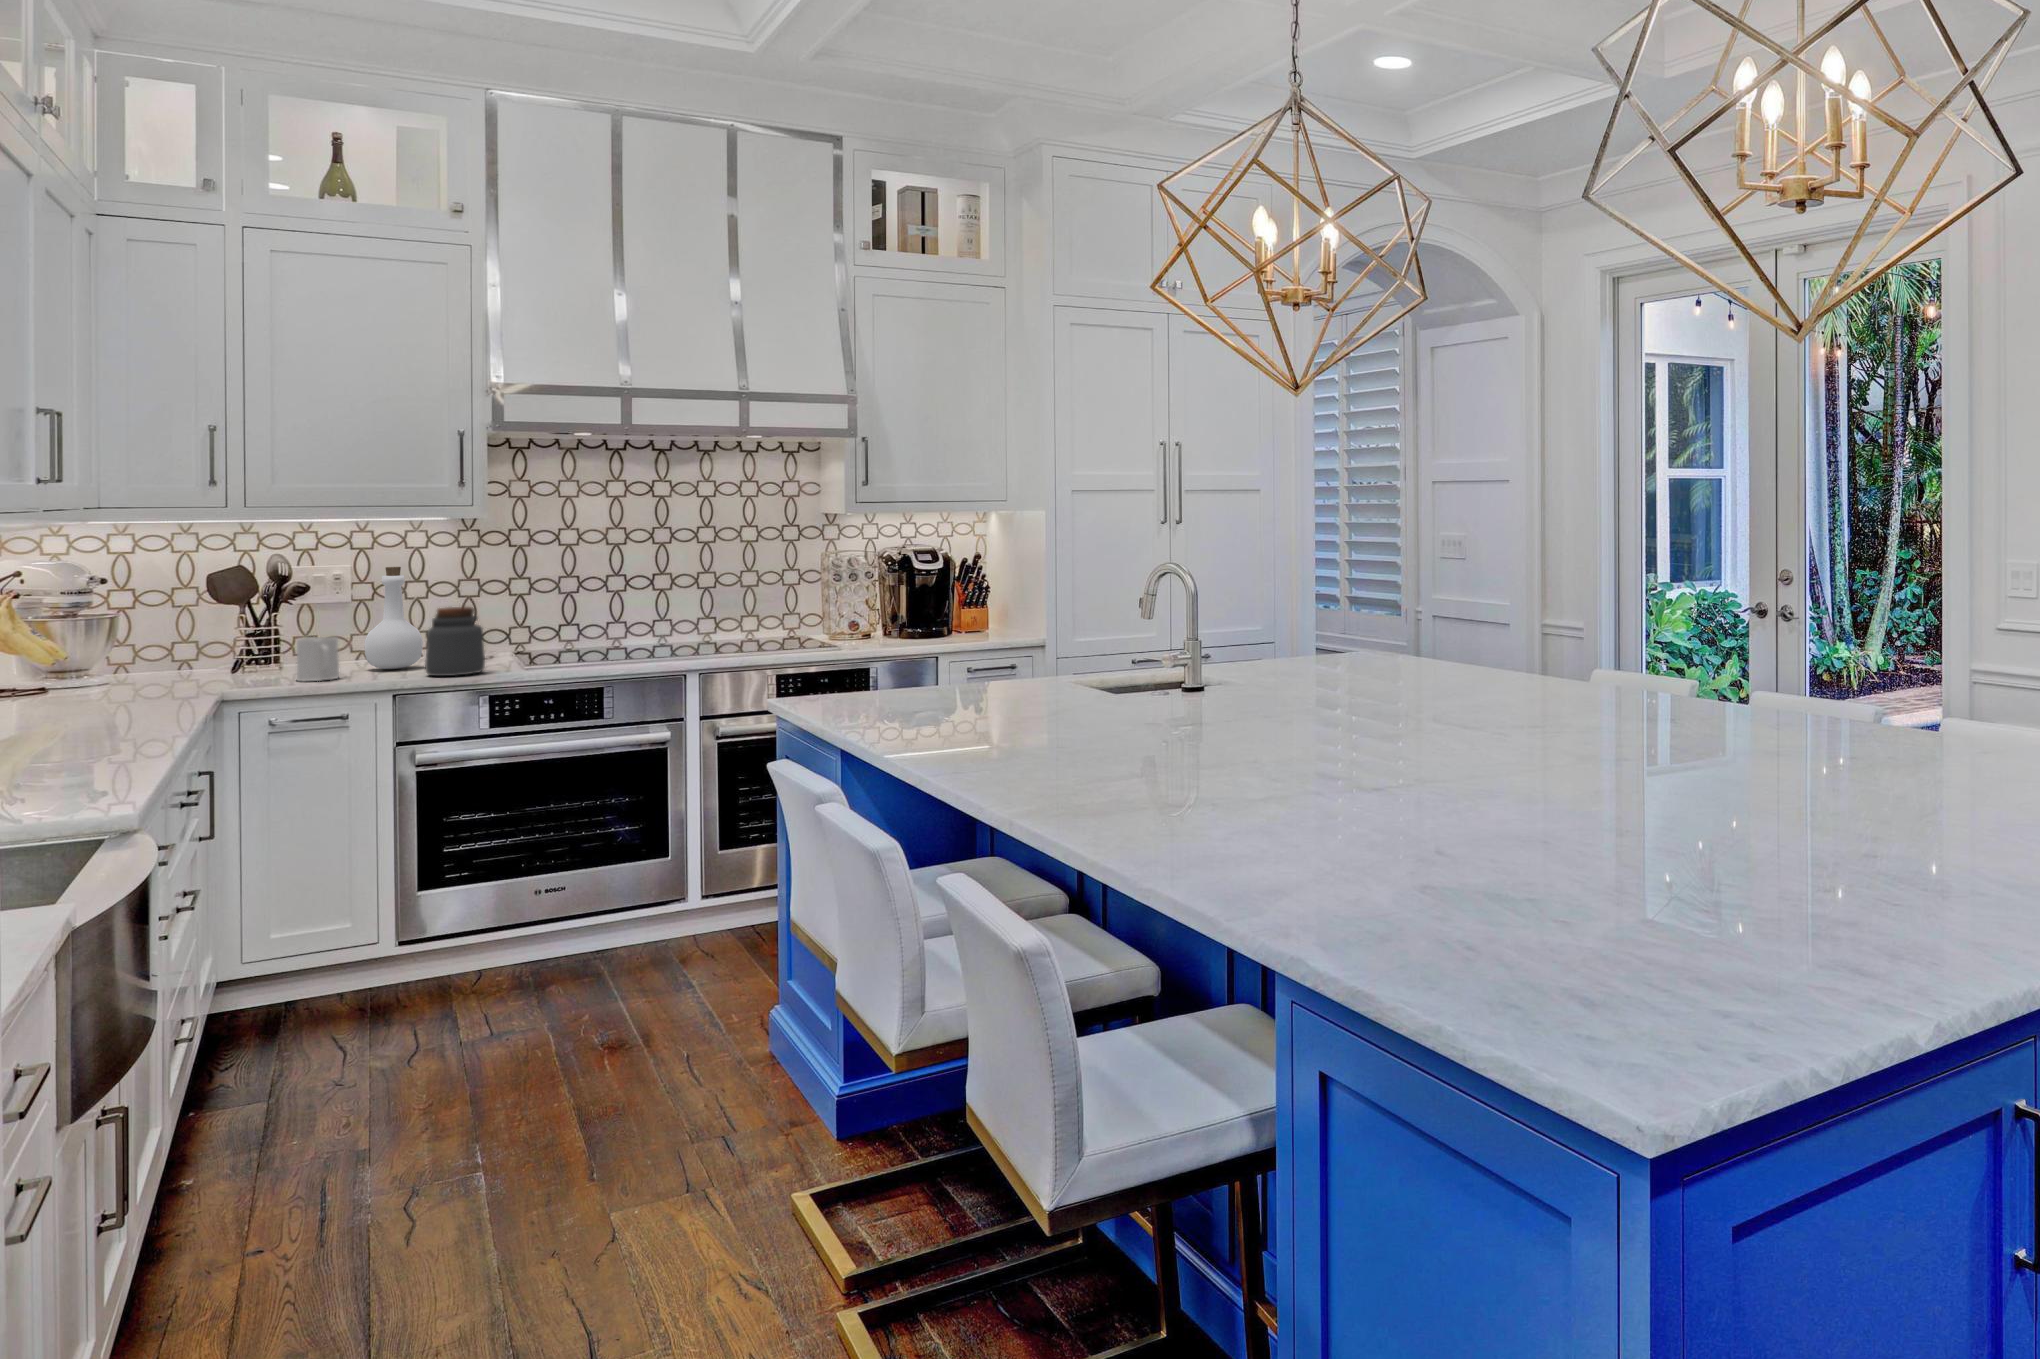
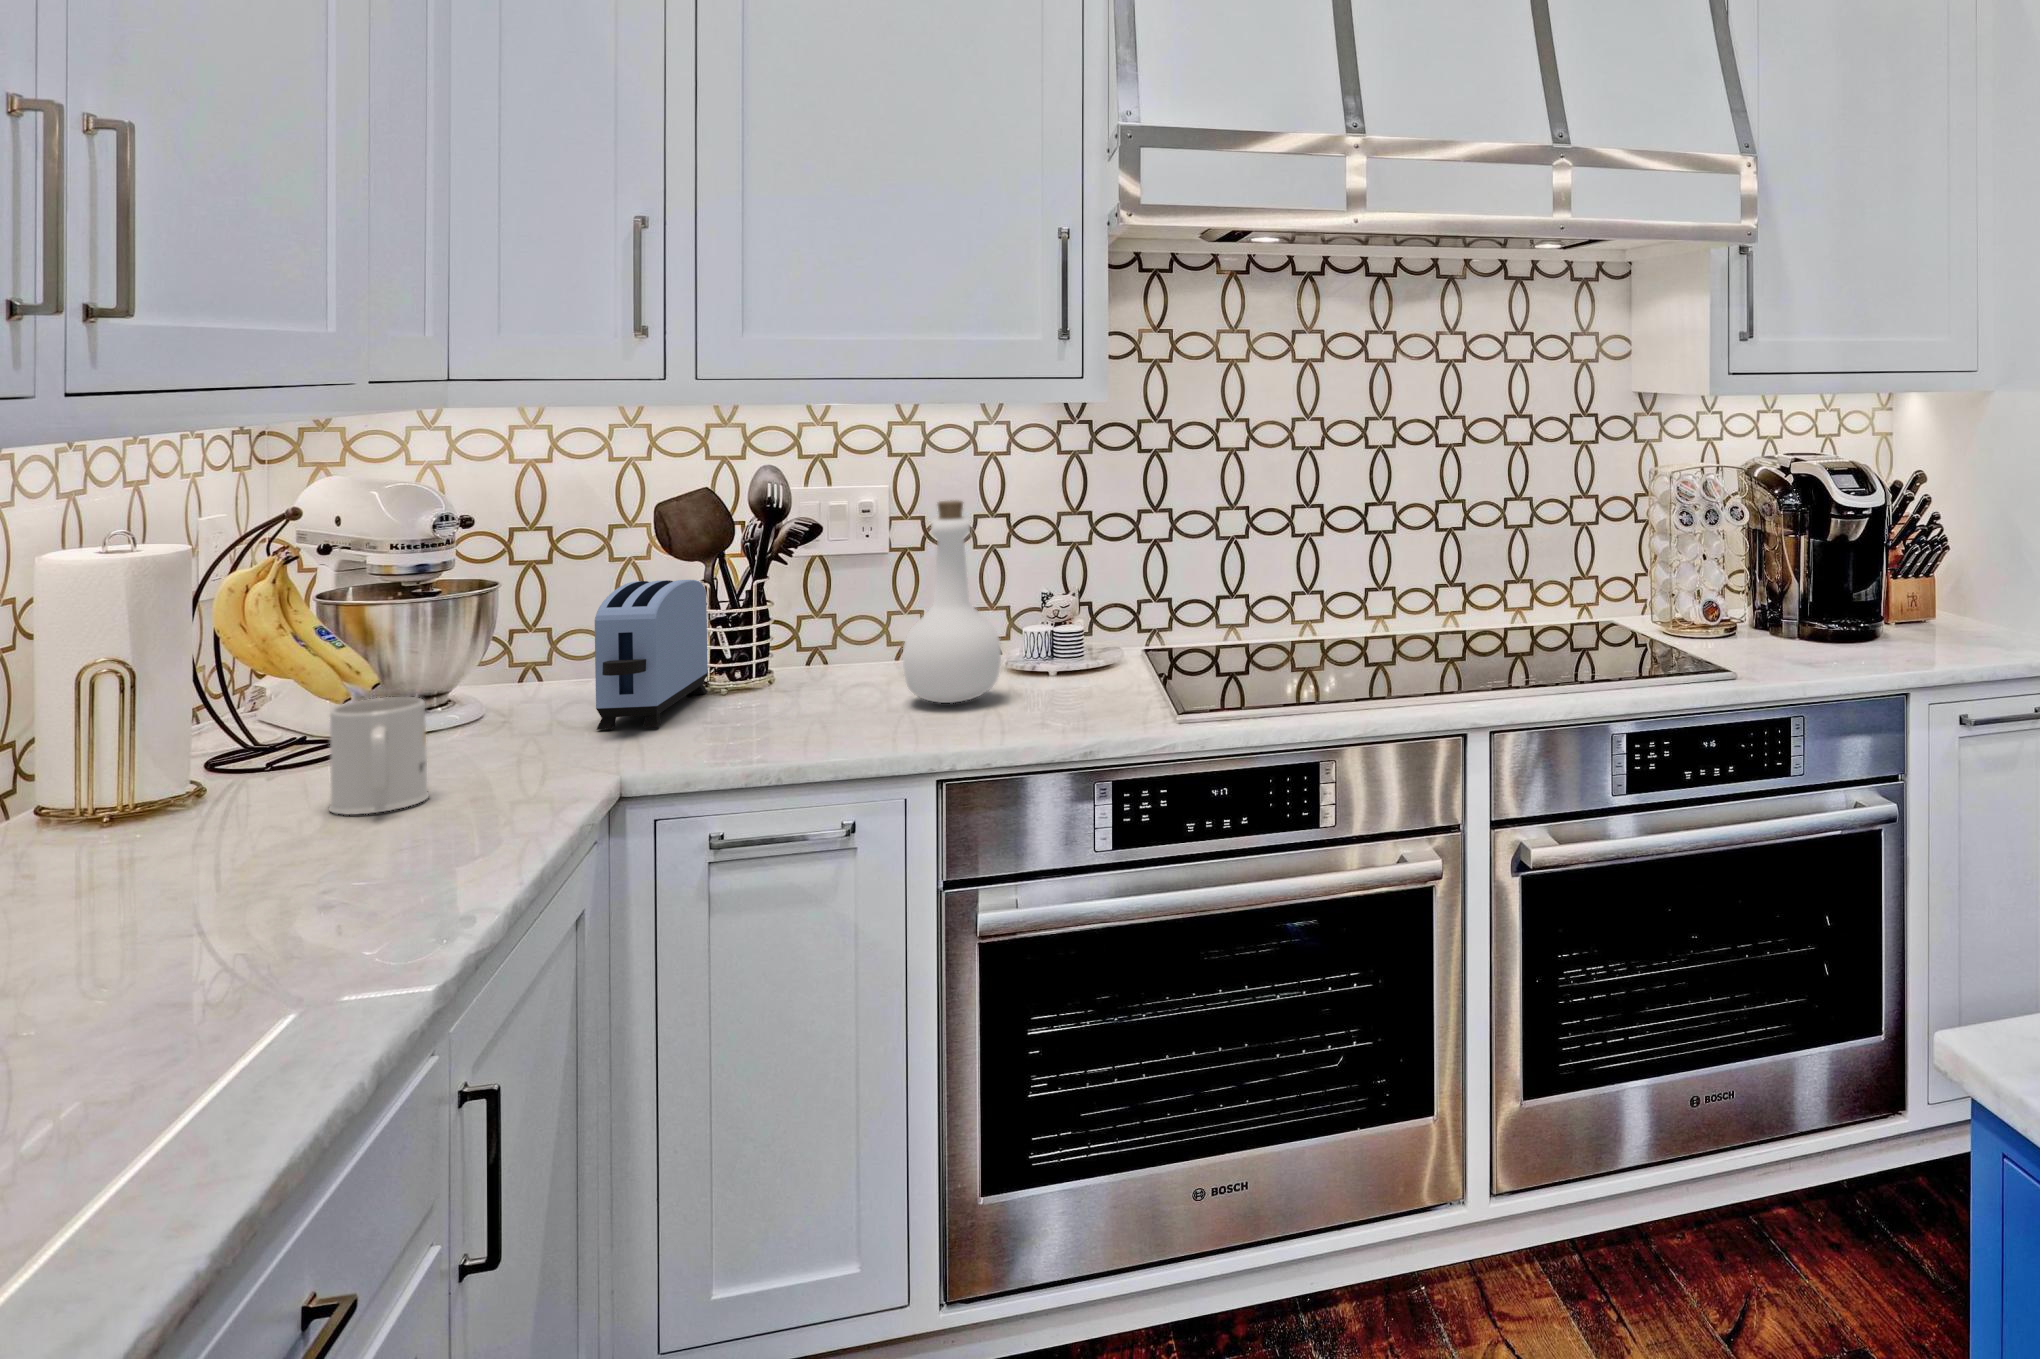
jar: present [425,607,485,676] -> none [1006,591,1113,741]
toaster: none [186,610,243,682] -> present [595,580,708,730]
mug: present [297,637,339,681] -> present [329,697,429,815]

